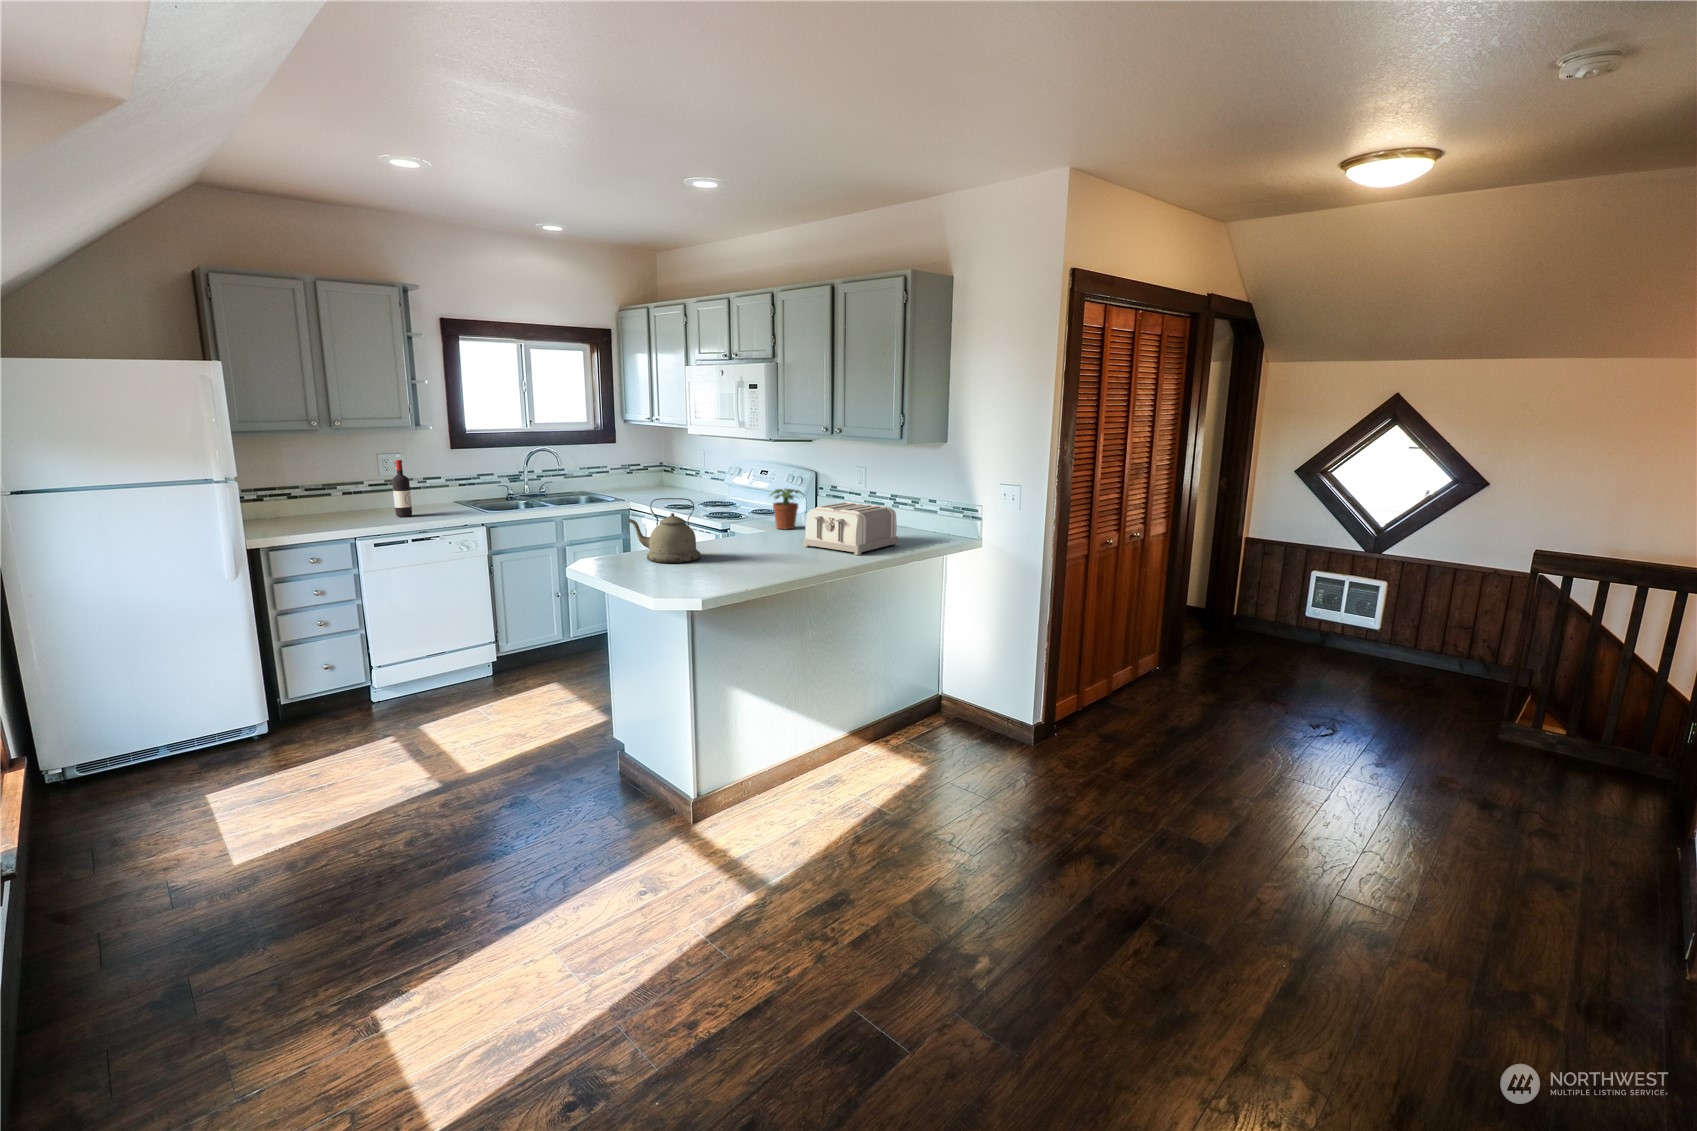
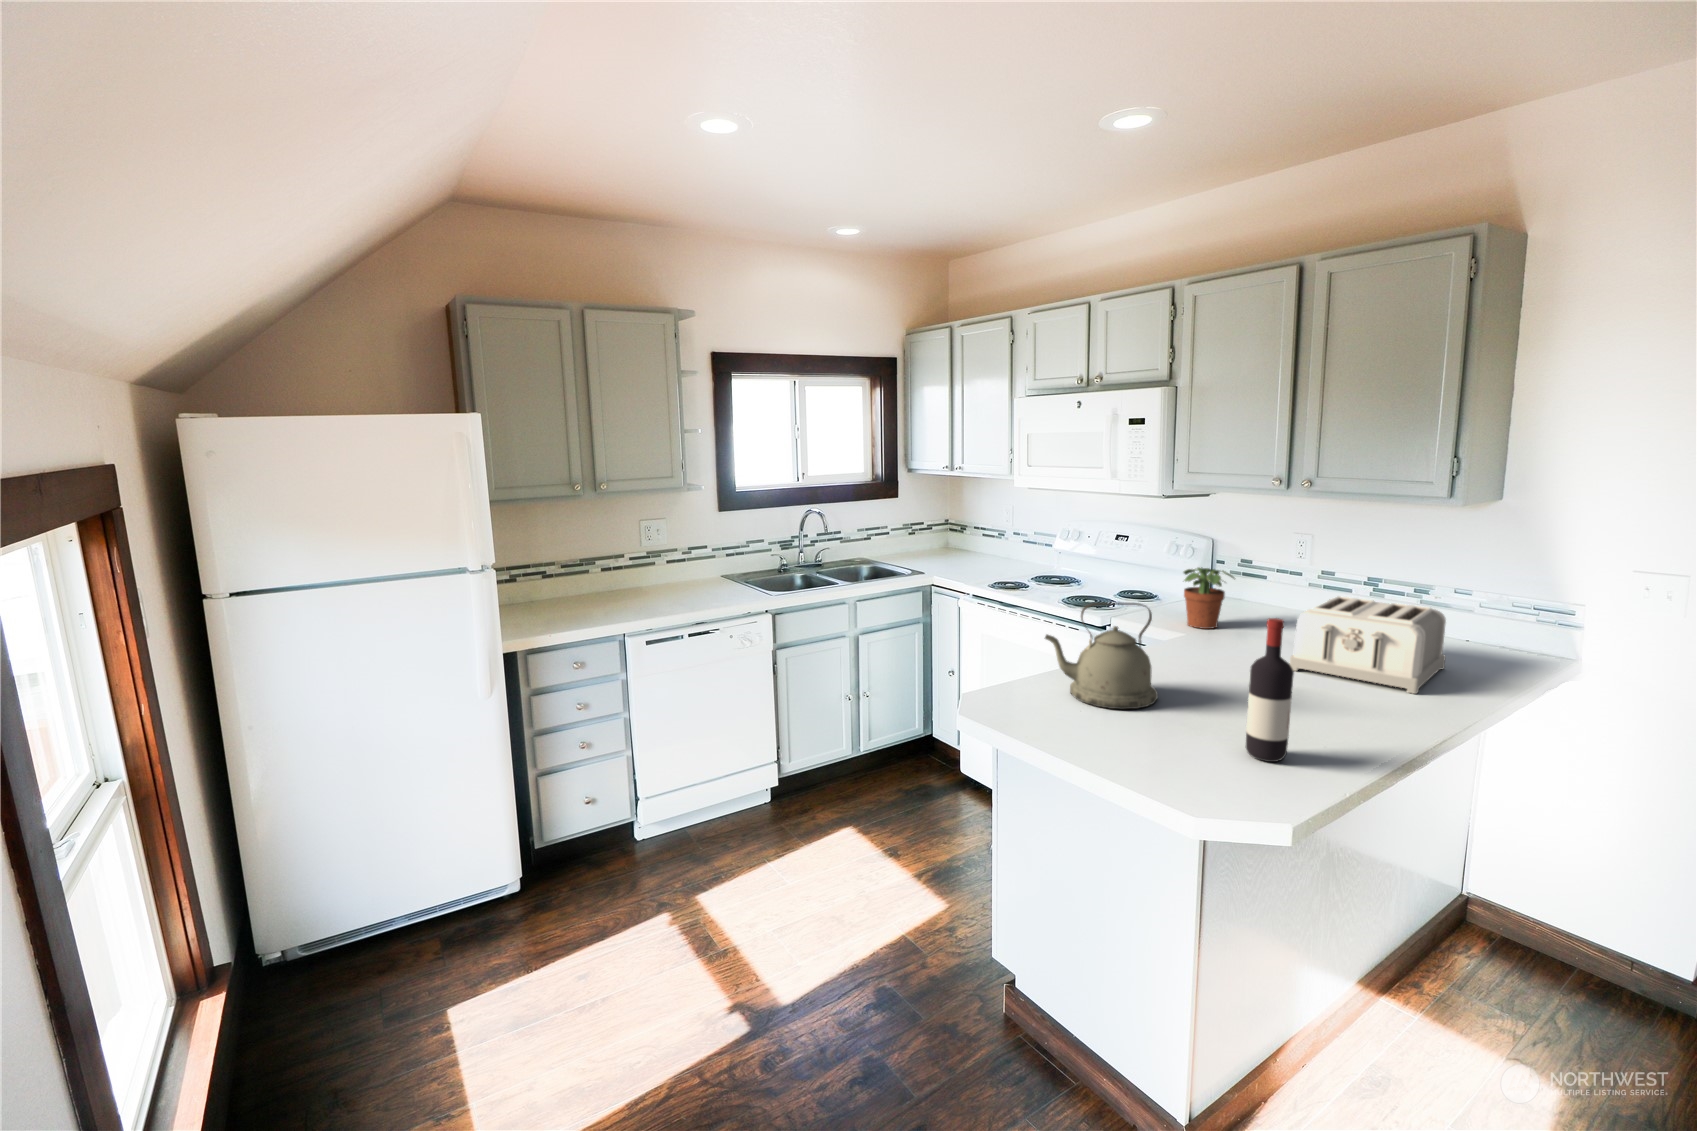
wine bottle: present [392,460,412,517] -> present [1246,618,1294,762]

